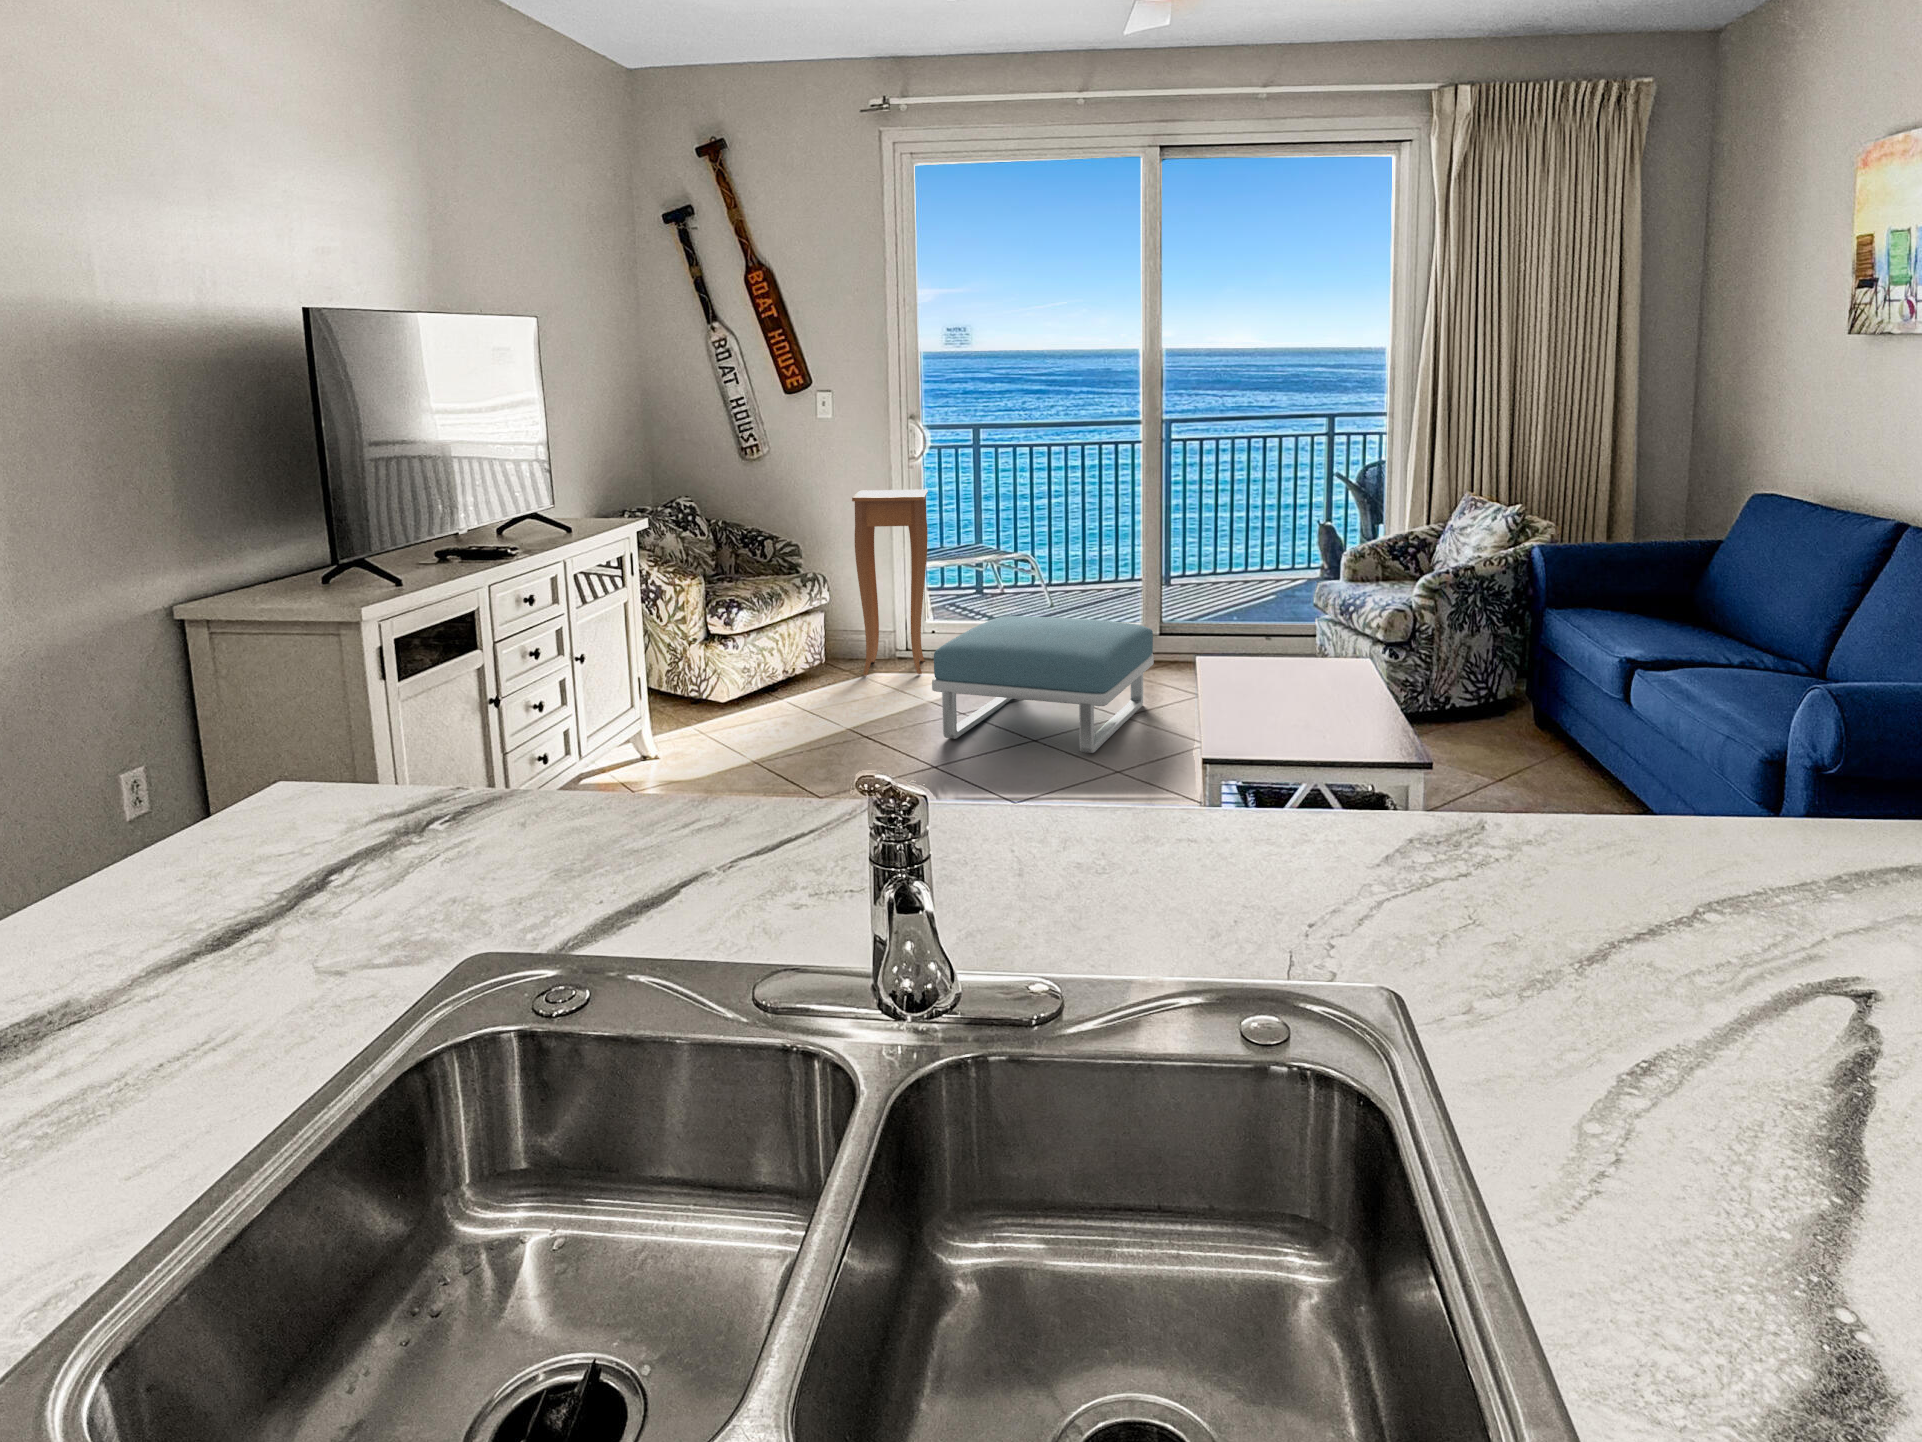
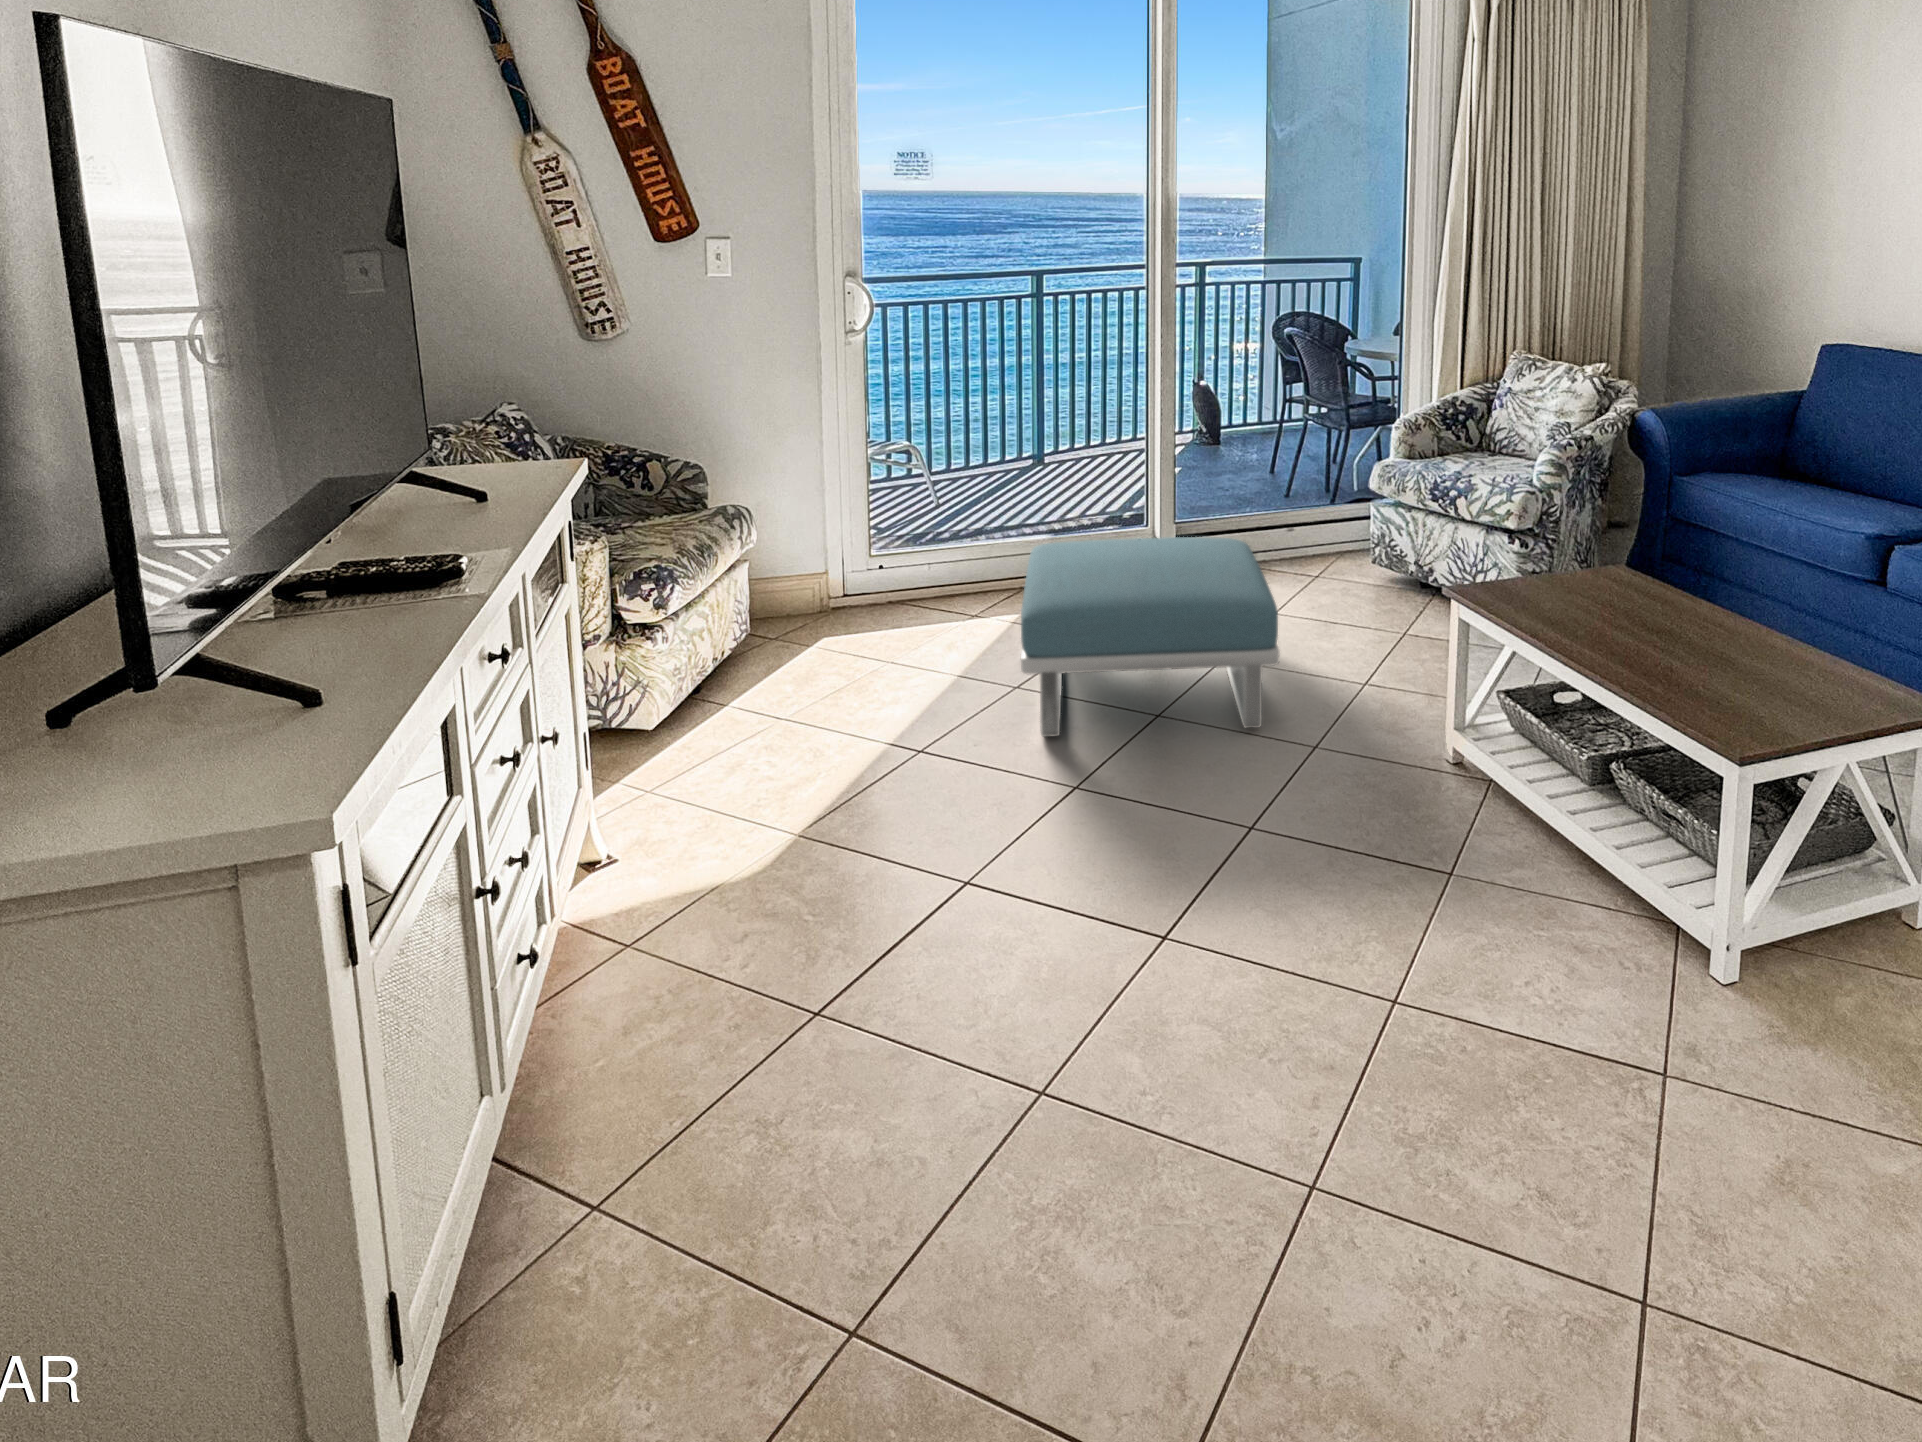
side table: present [852,490,928,675] -> none [787,373,907,644]

